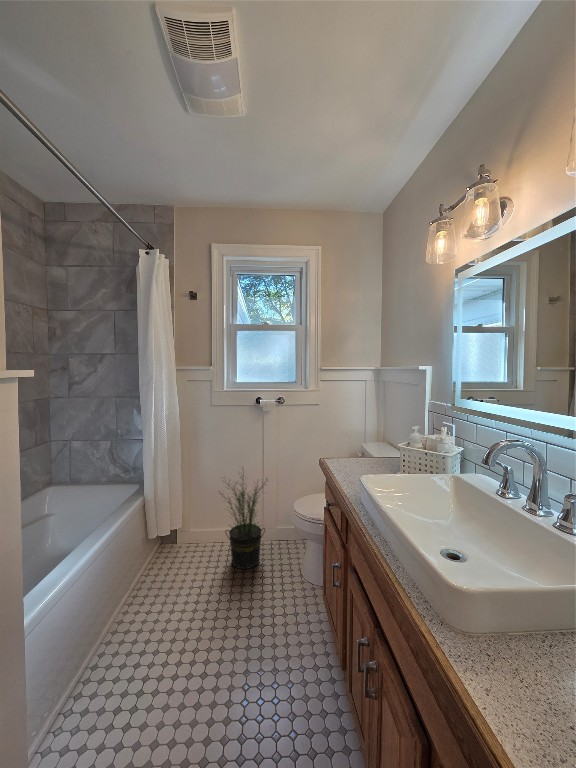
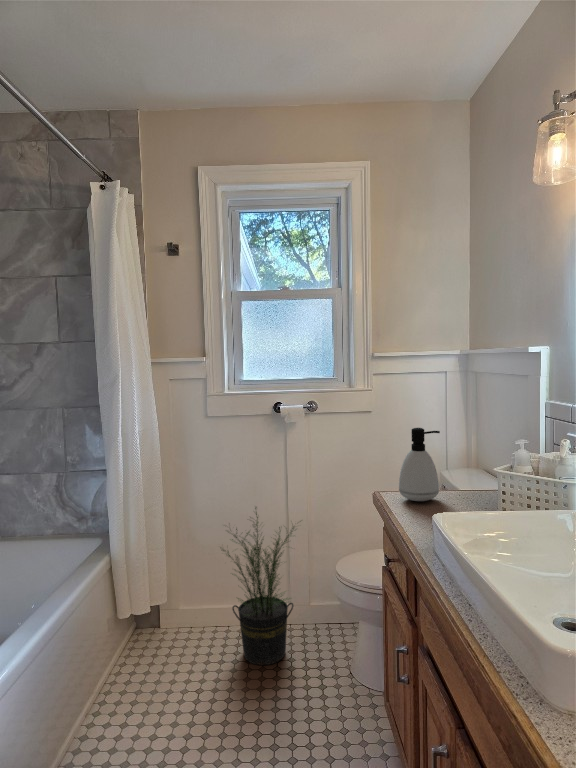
soap dispenser: none [336,418,364,466] -> present [399,428,440,501]

